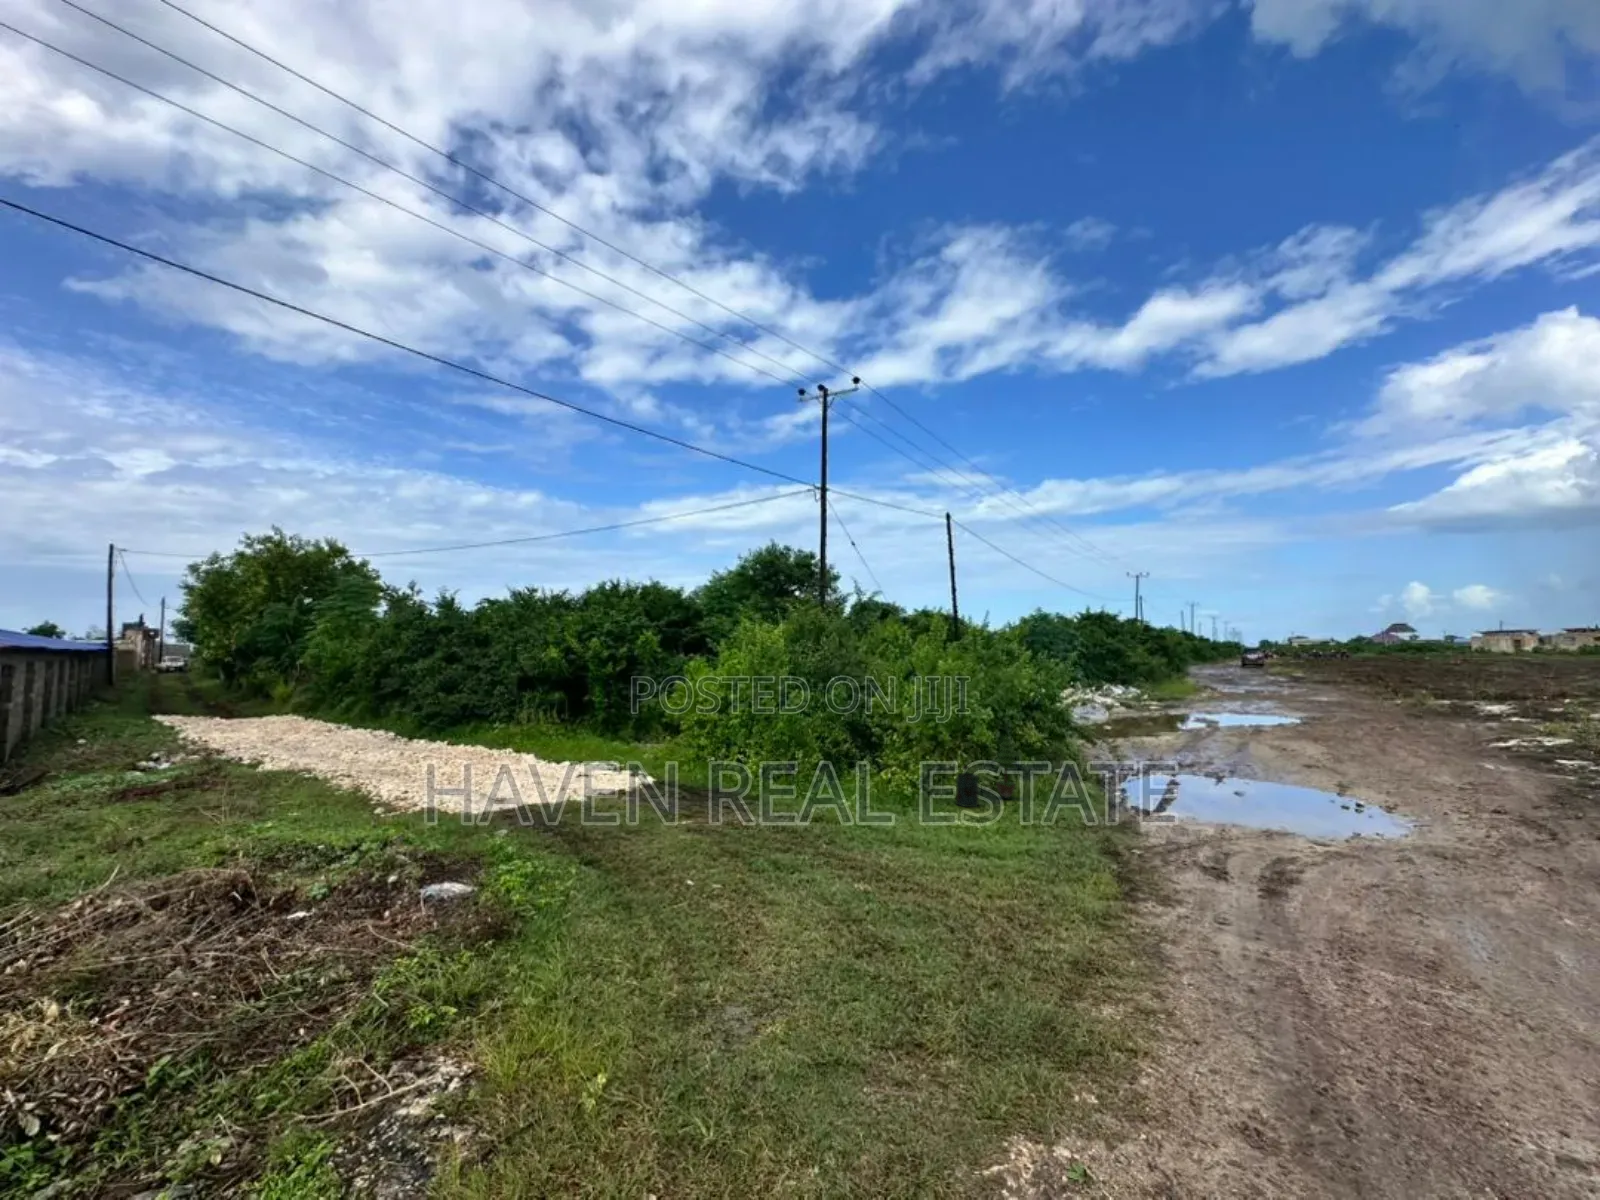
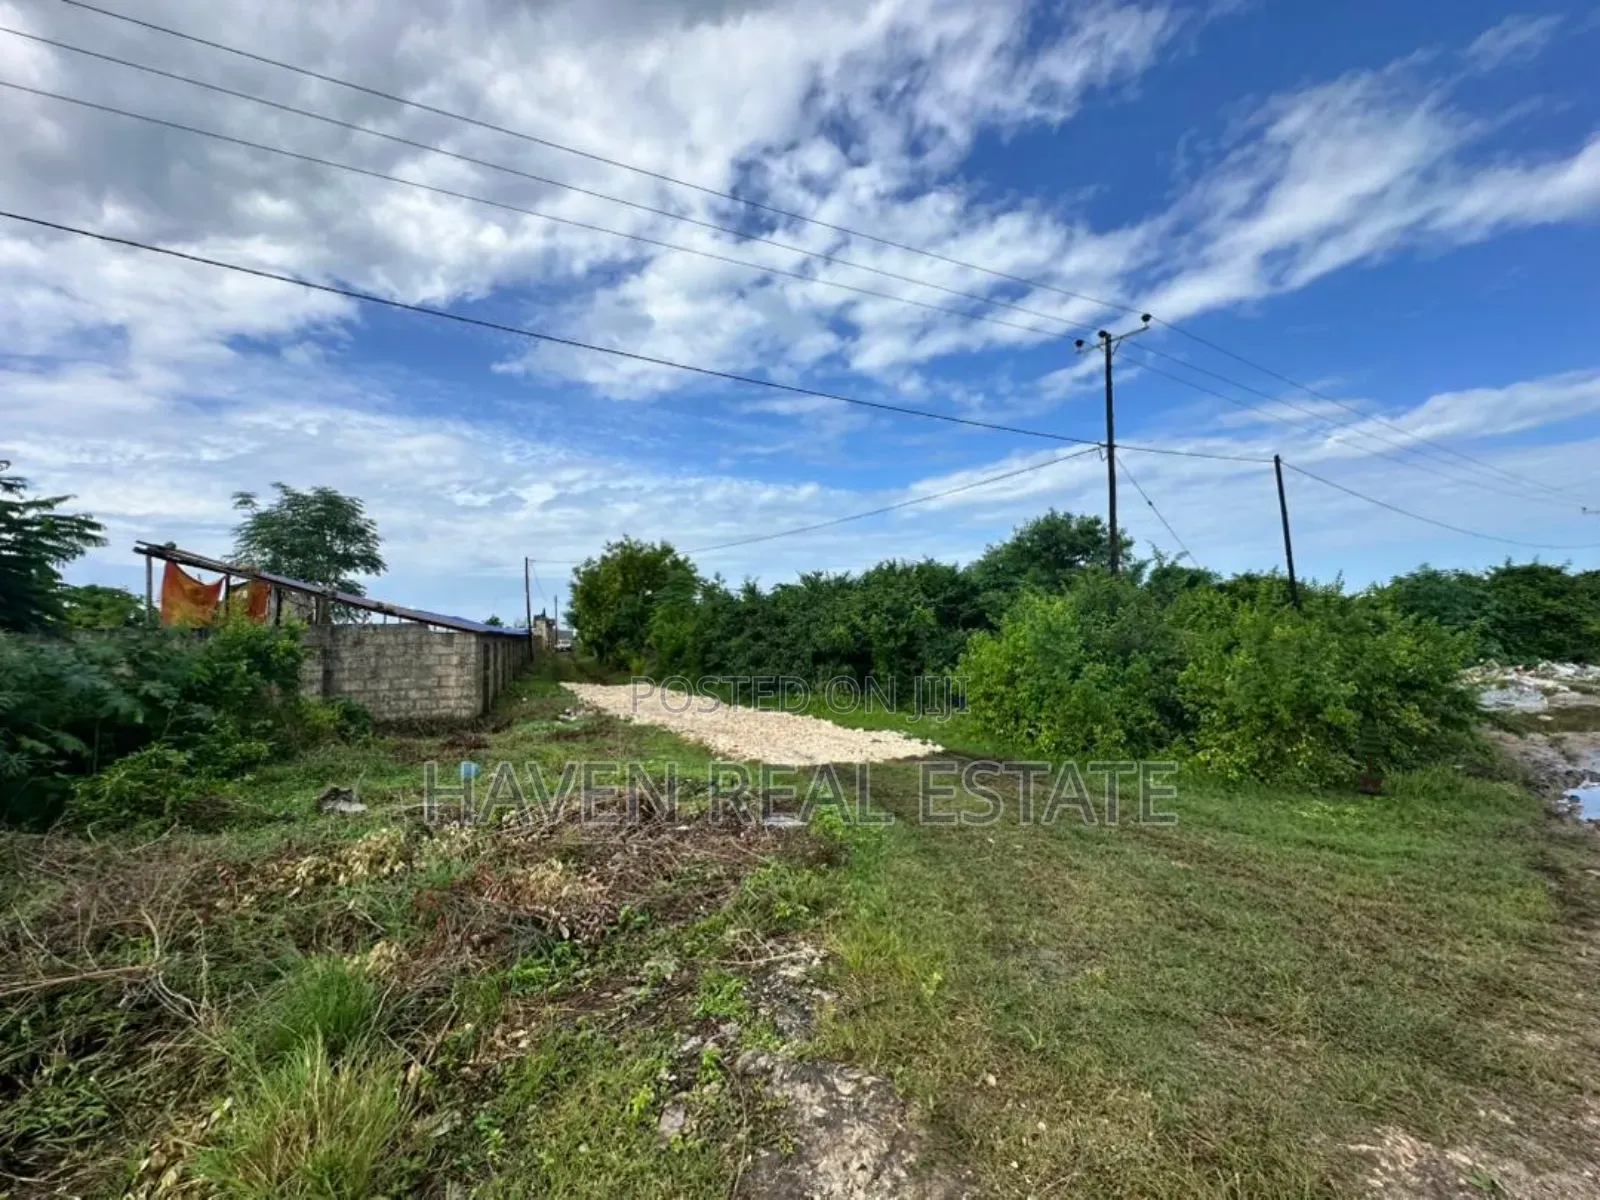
watering can: present [956,765,979,807] -> none [1301,751,1331,798]

